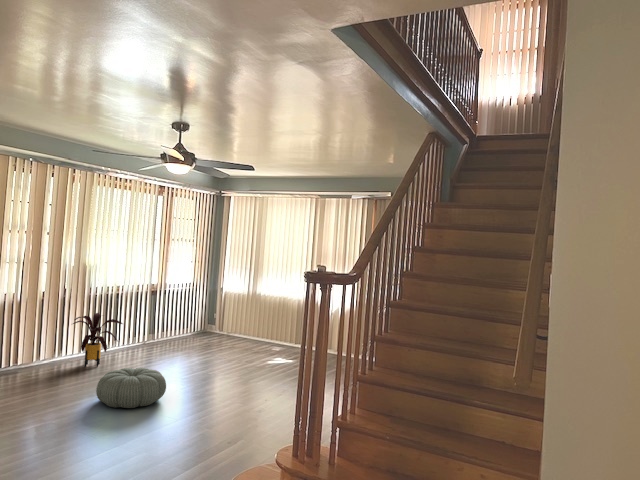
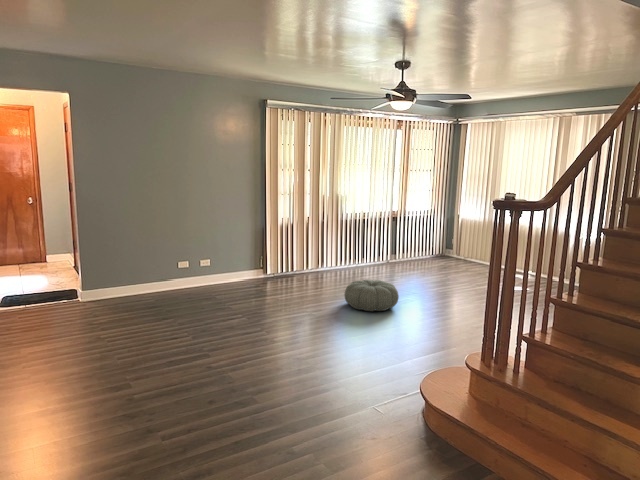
house plant: present [73,313,122,367] -> none [328,234,368,278]

